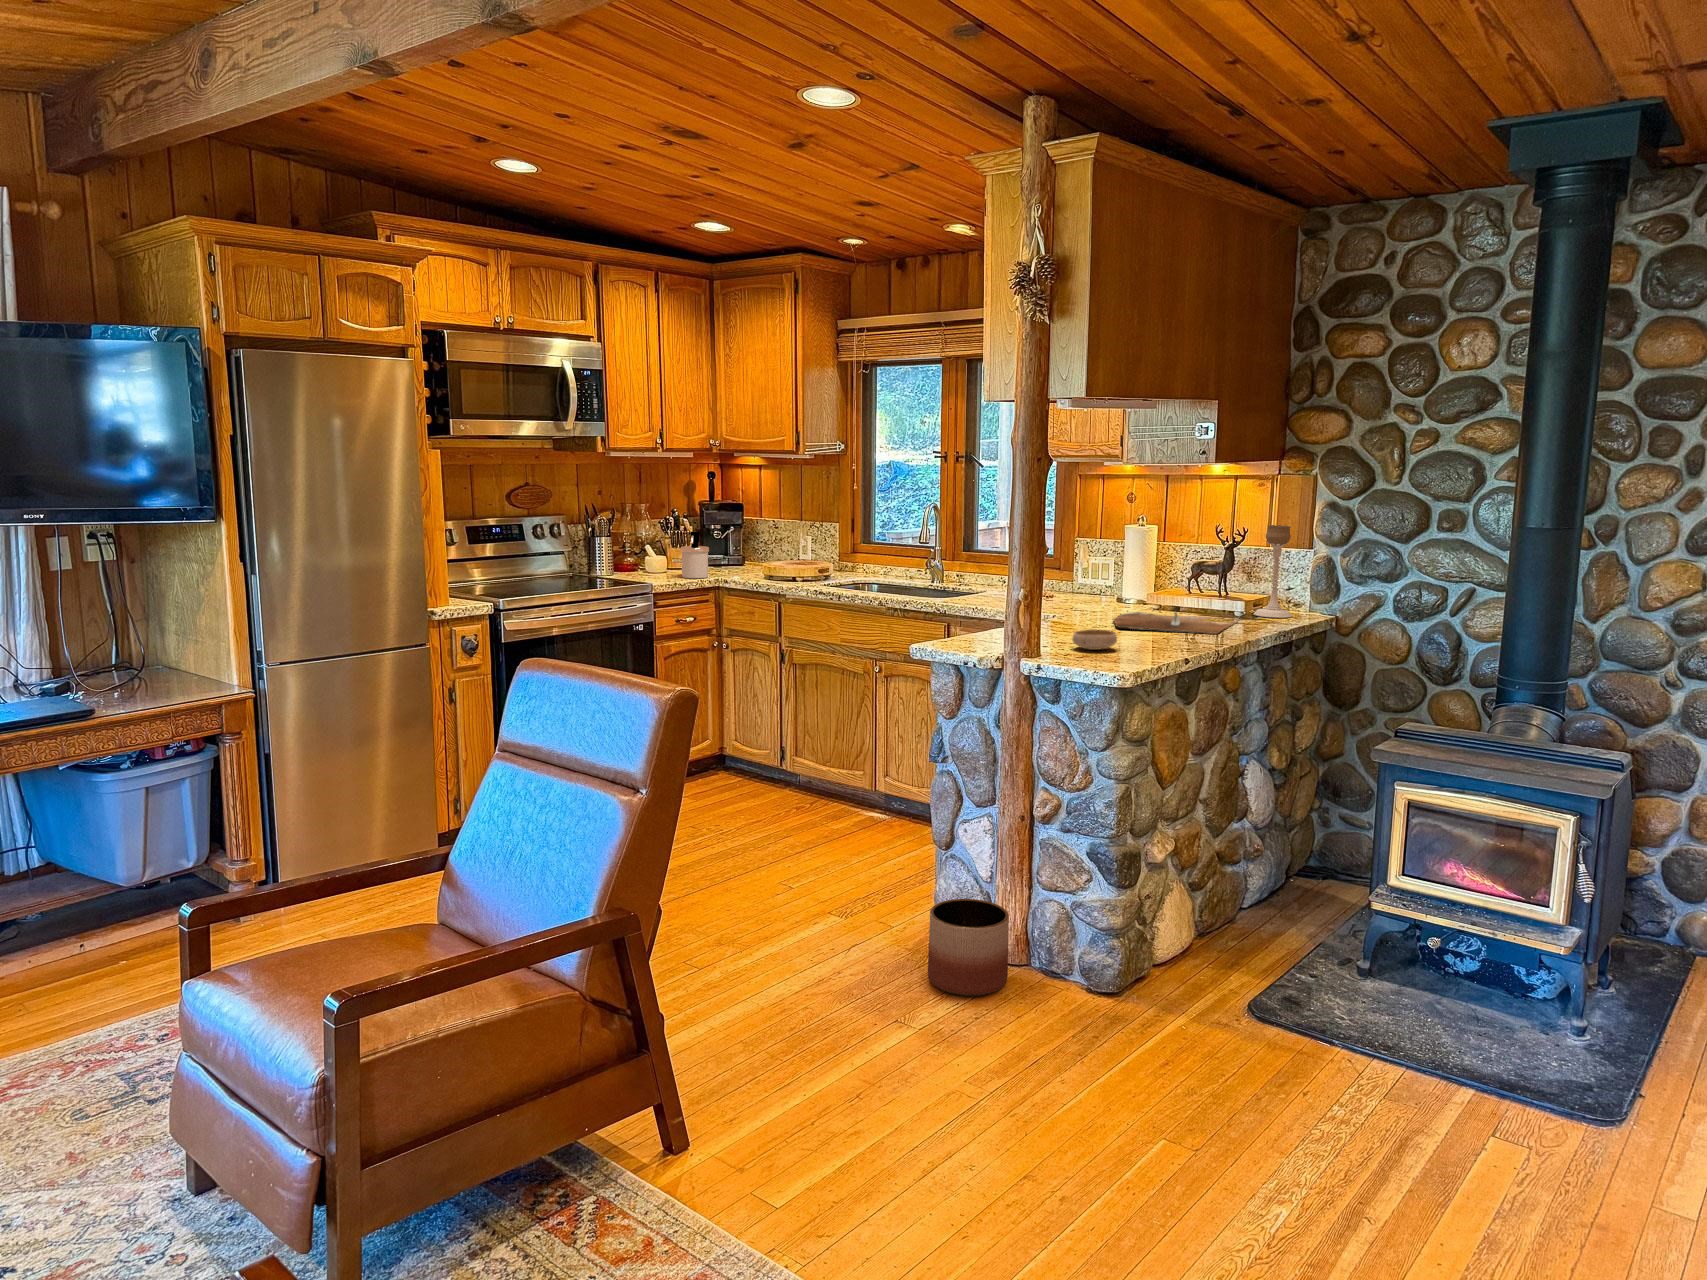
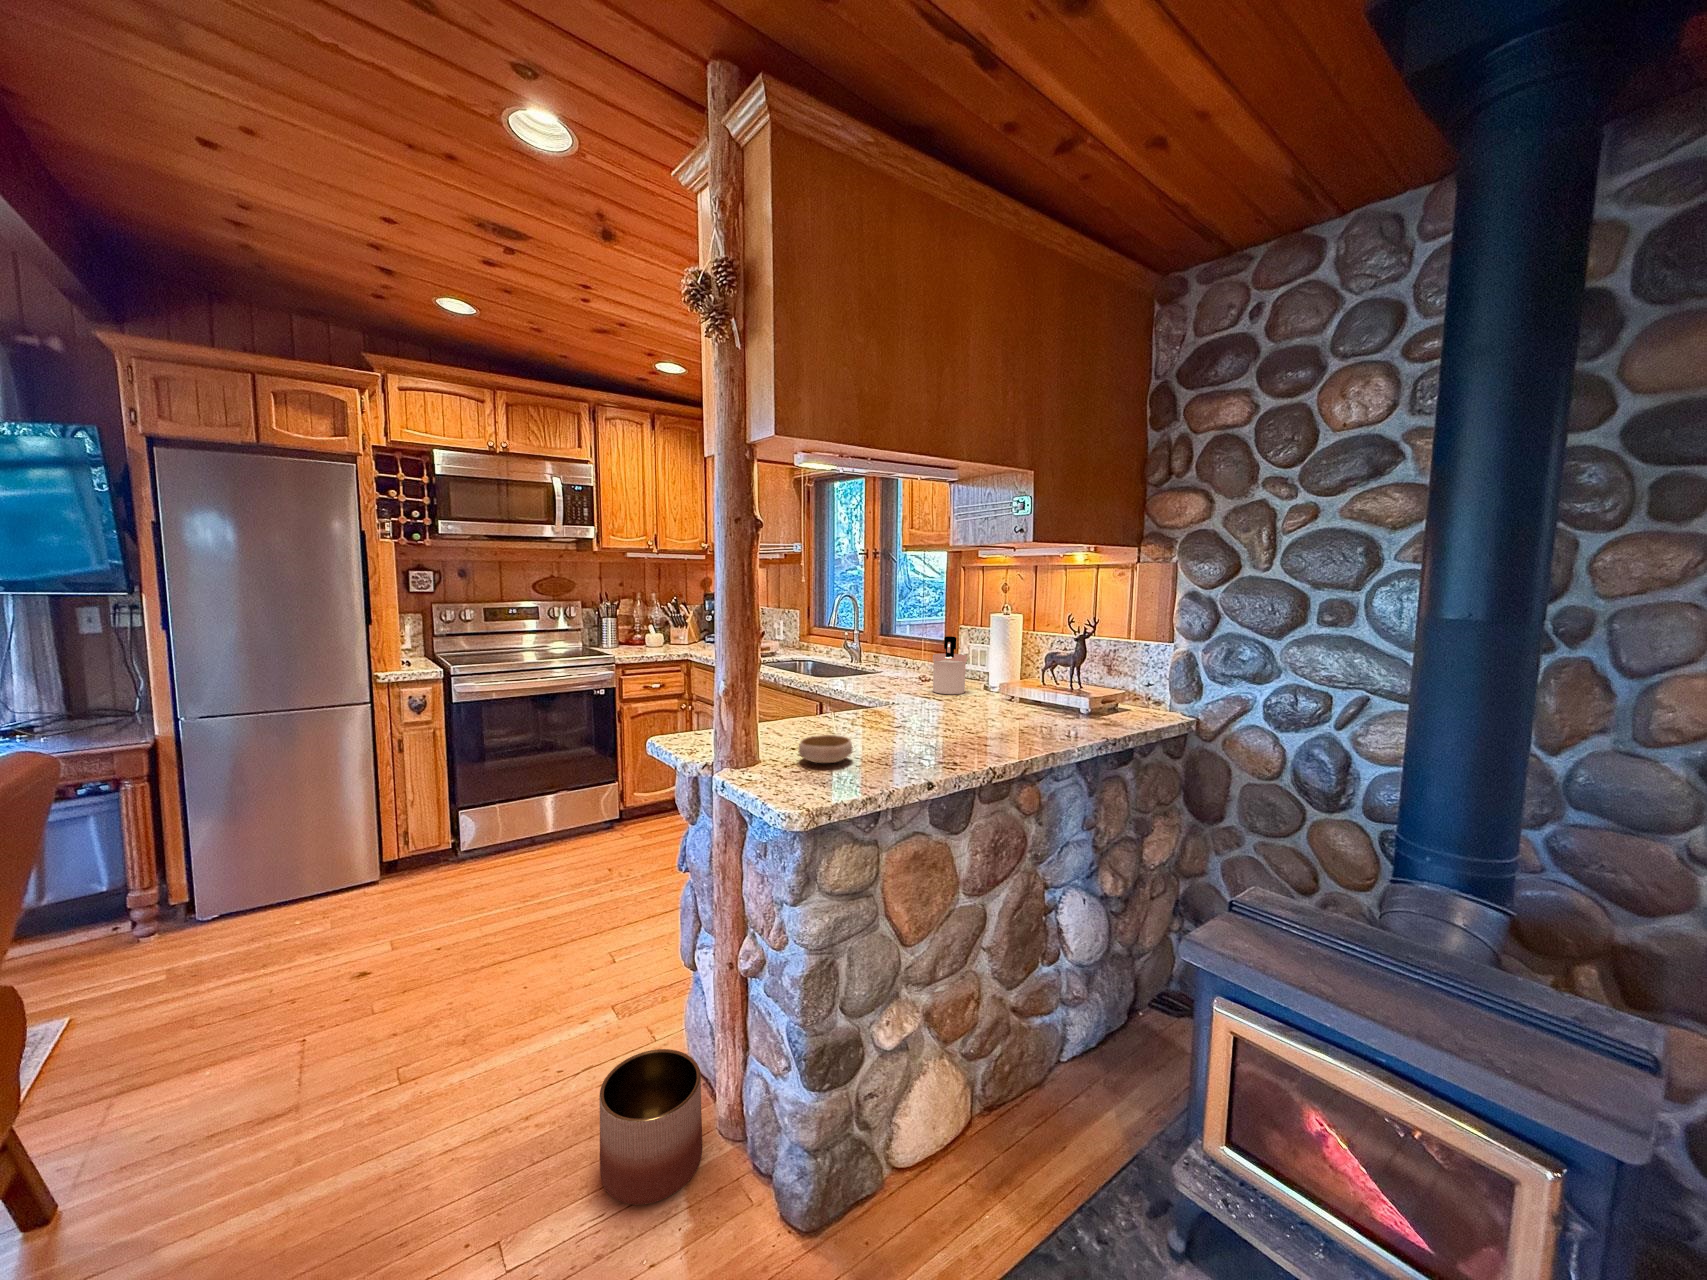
candle holder: present [1254,525,1292,618] -> none [1093,615,1137,719]
soap dispenser: present [681,531,709,578] -> present [933,636,967,694]
cutting board: present [1114,612,1239,634] -> none [910,704,1070,742]

